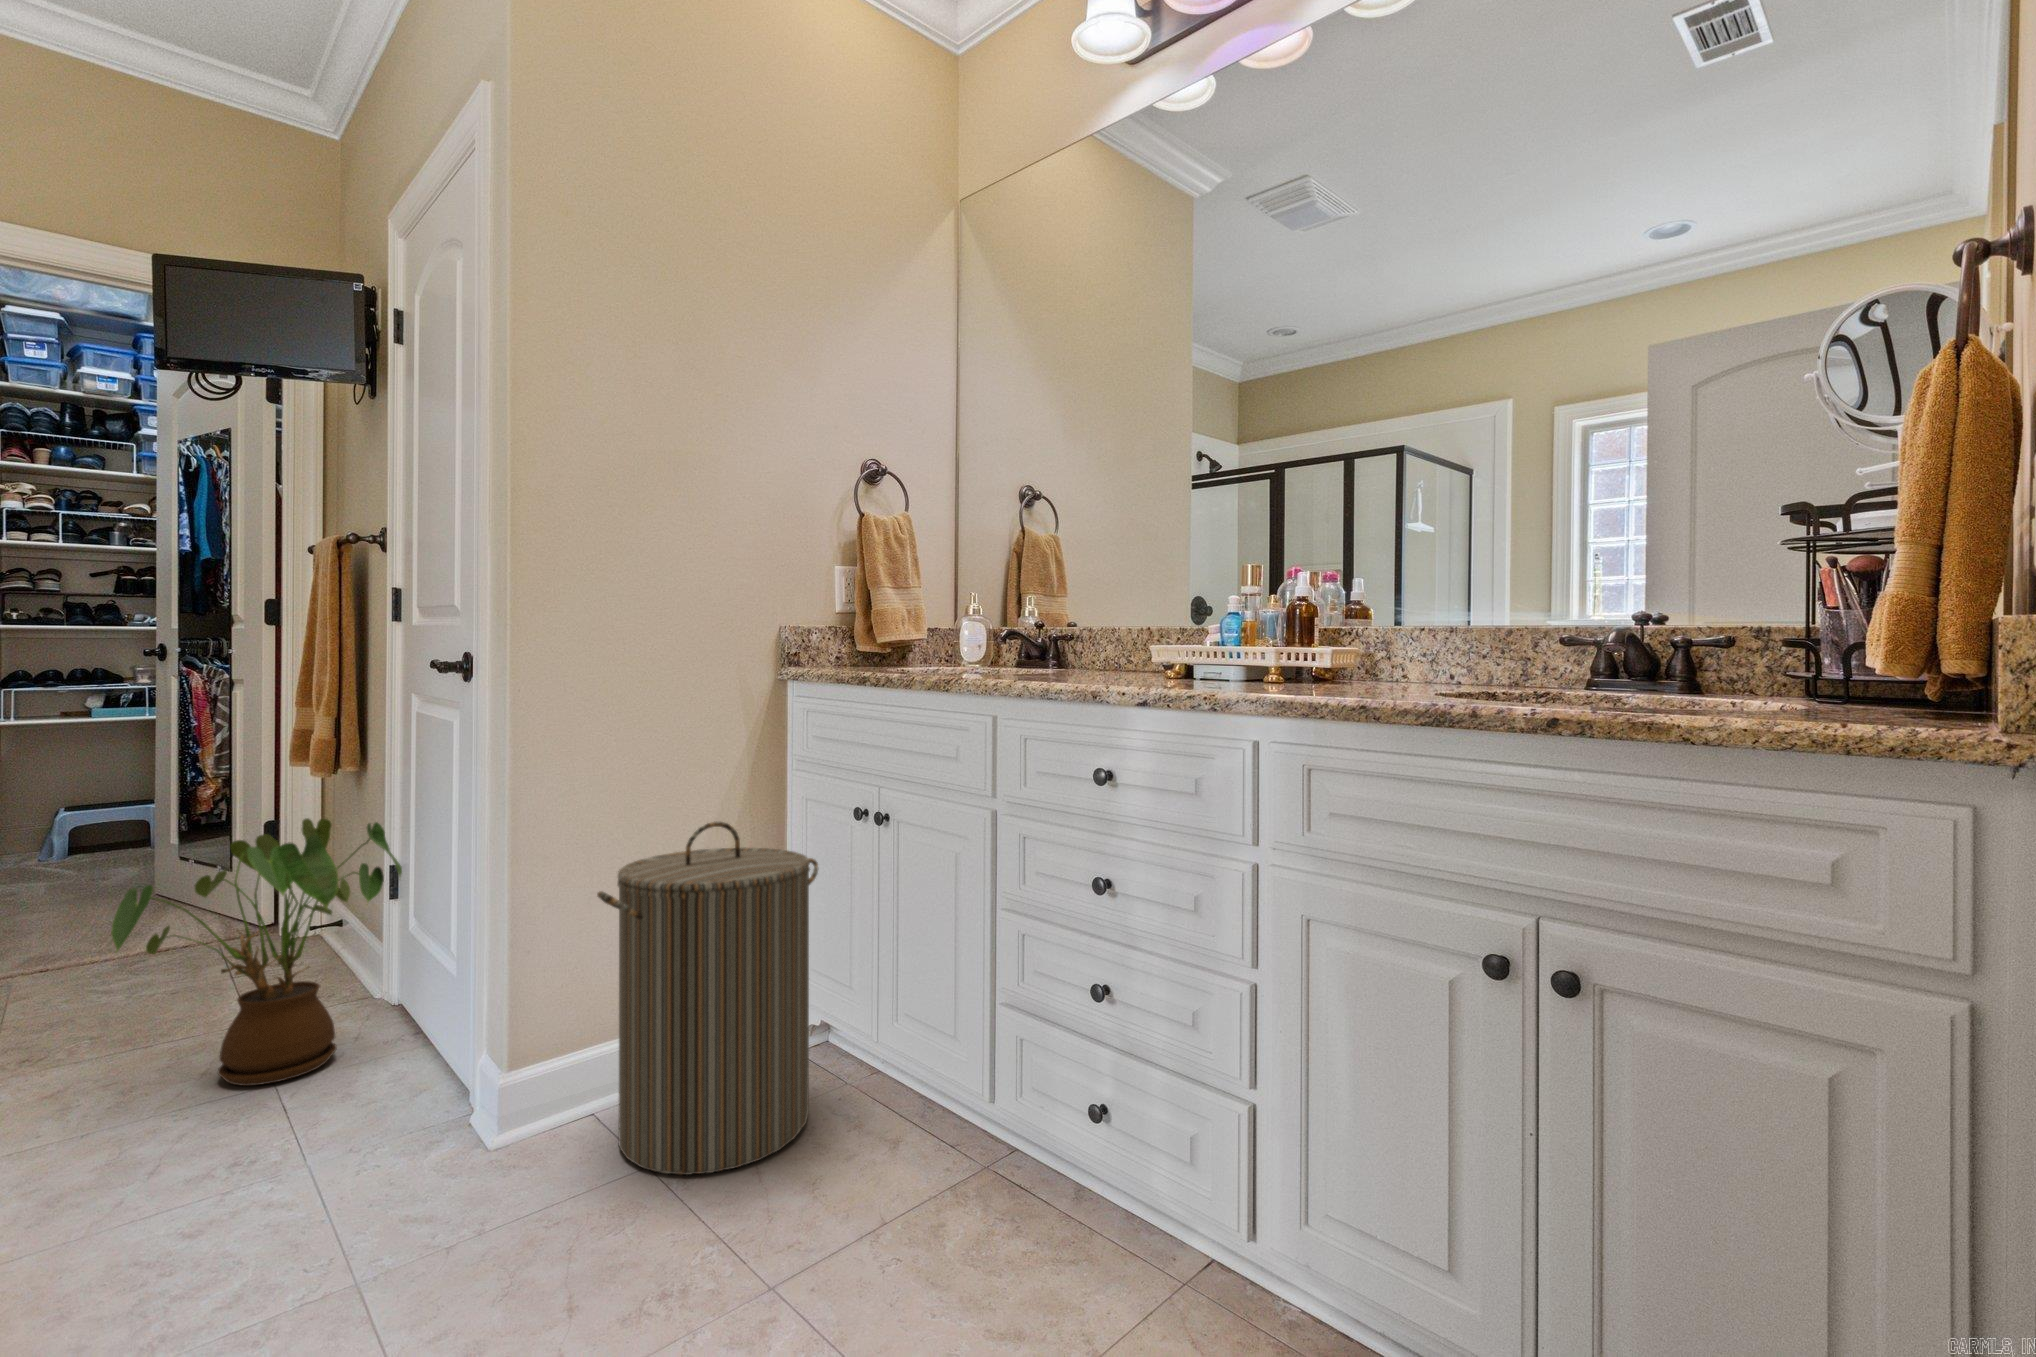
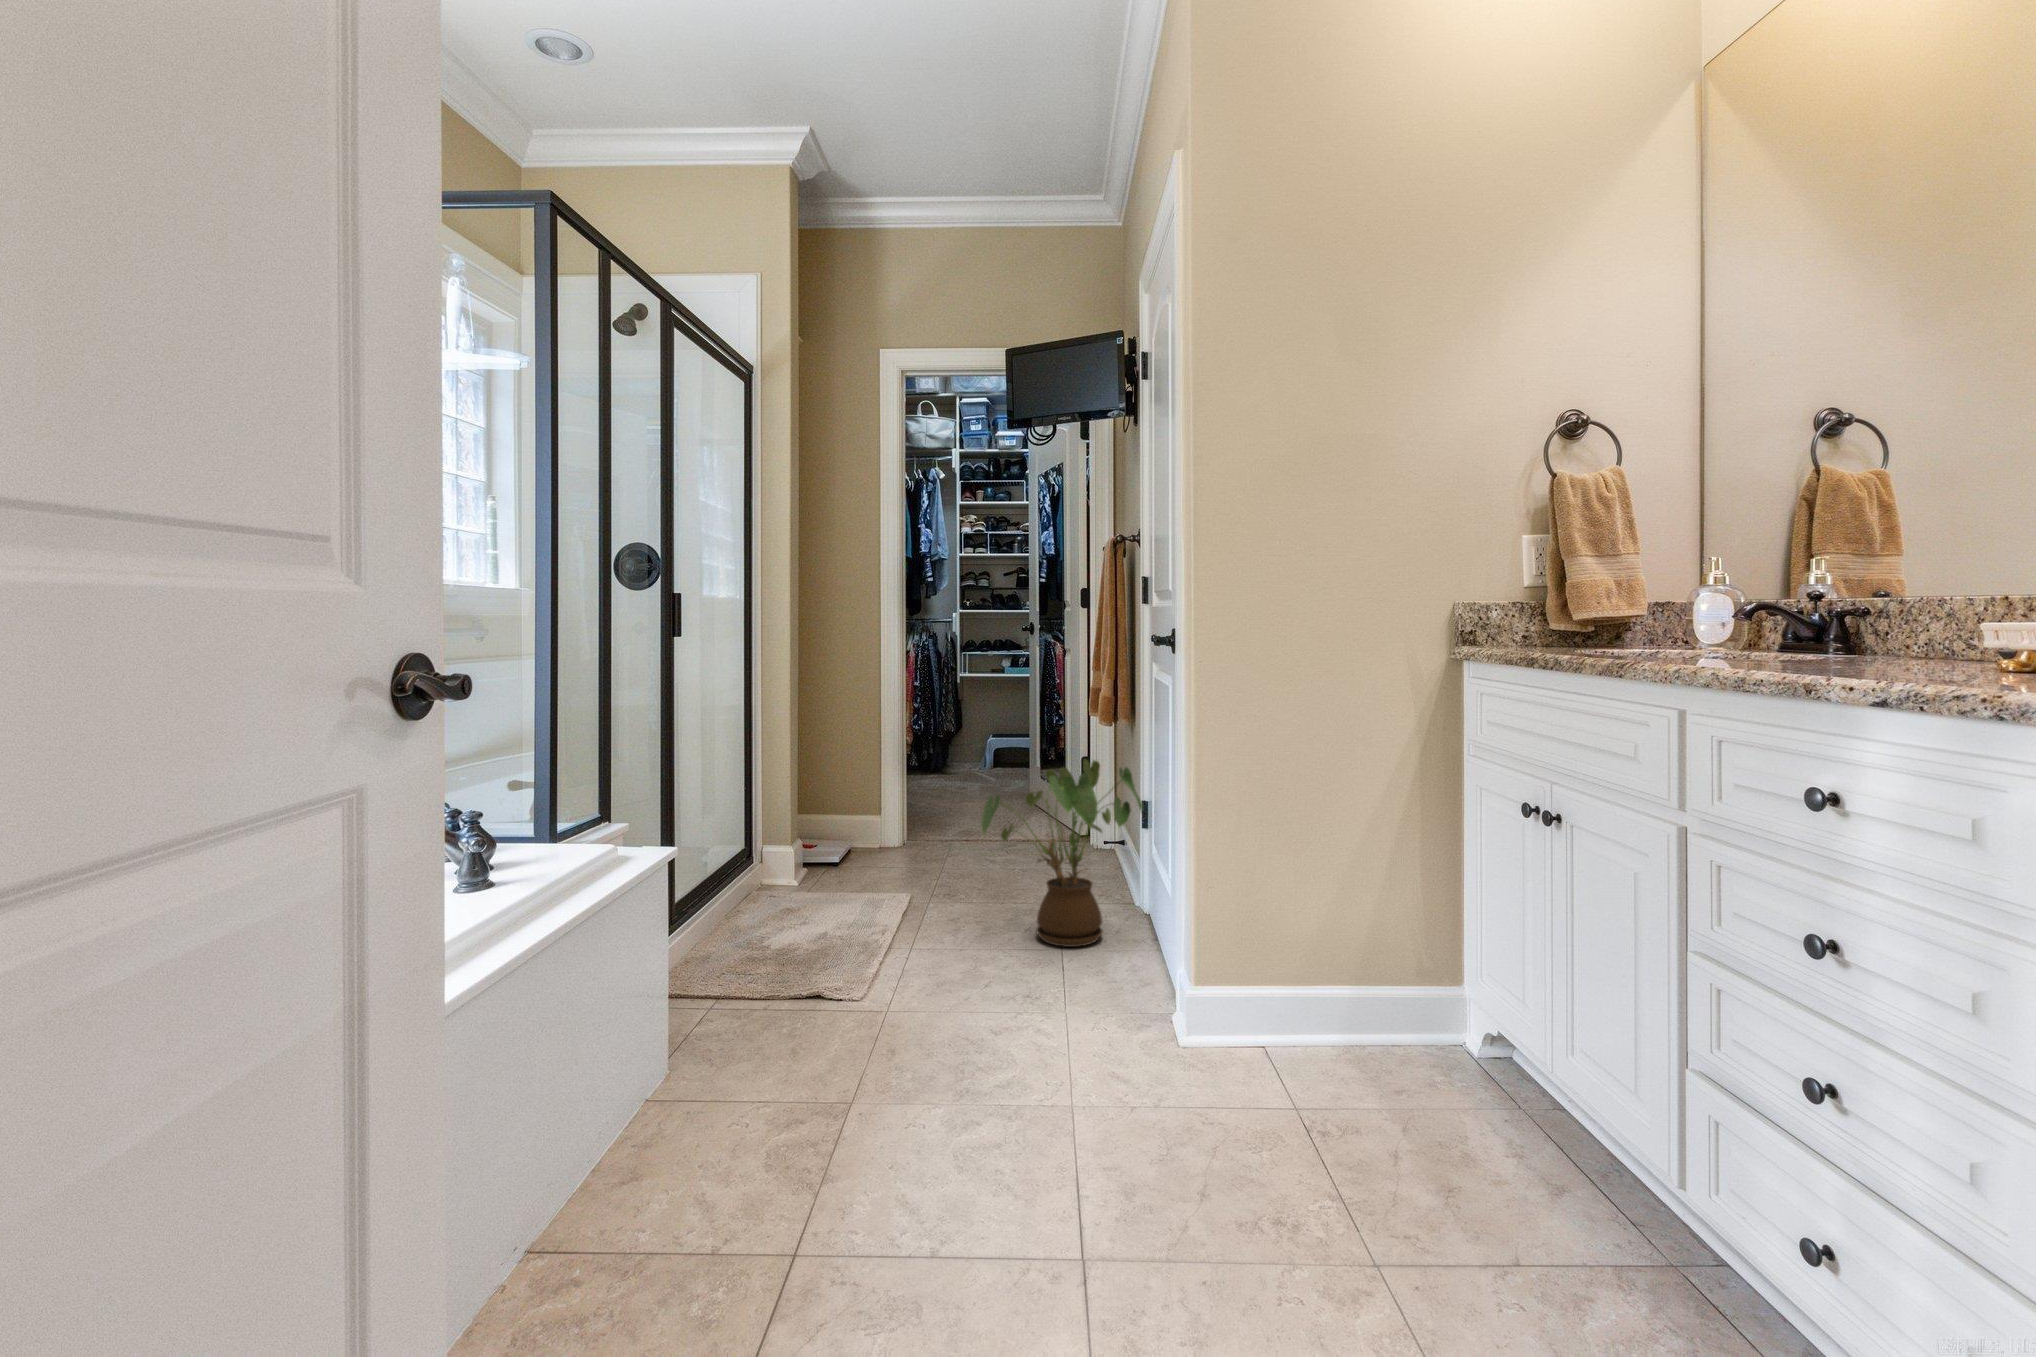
laundry hamper: present [597,822,818,1175] -> none [1255,800,1477,1133]

